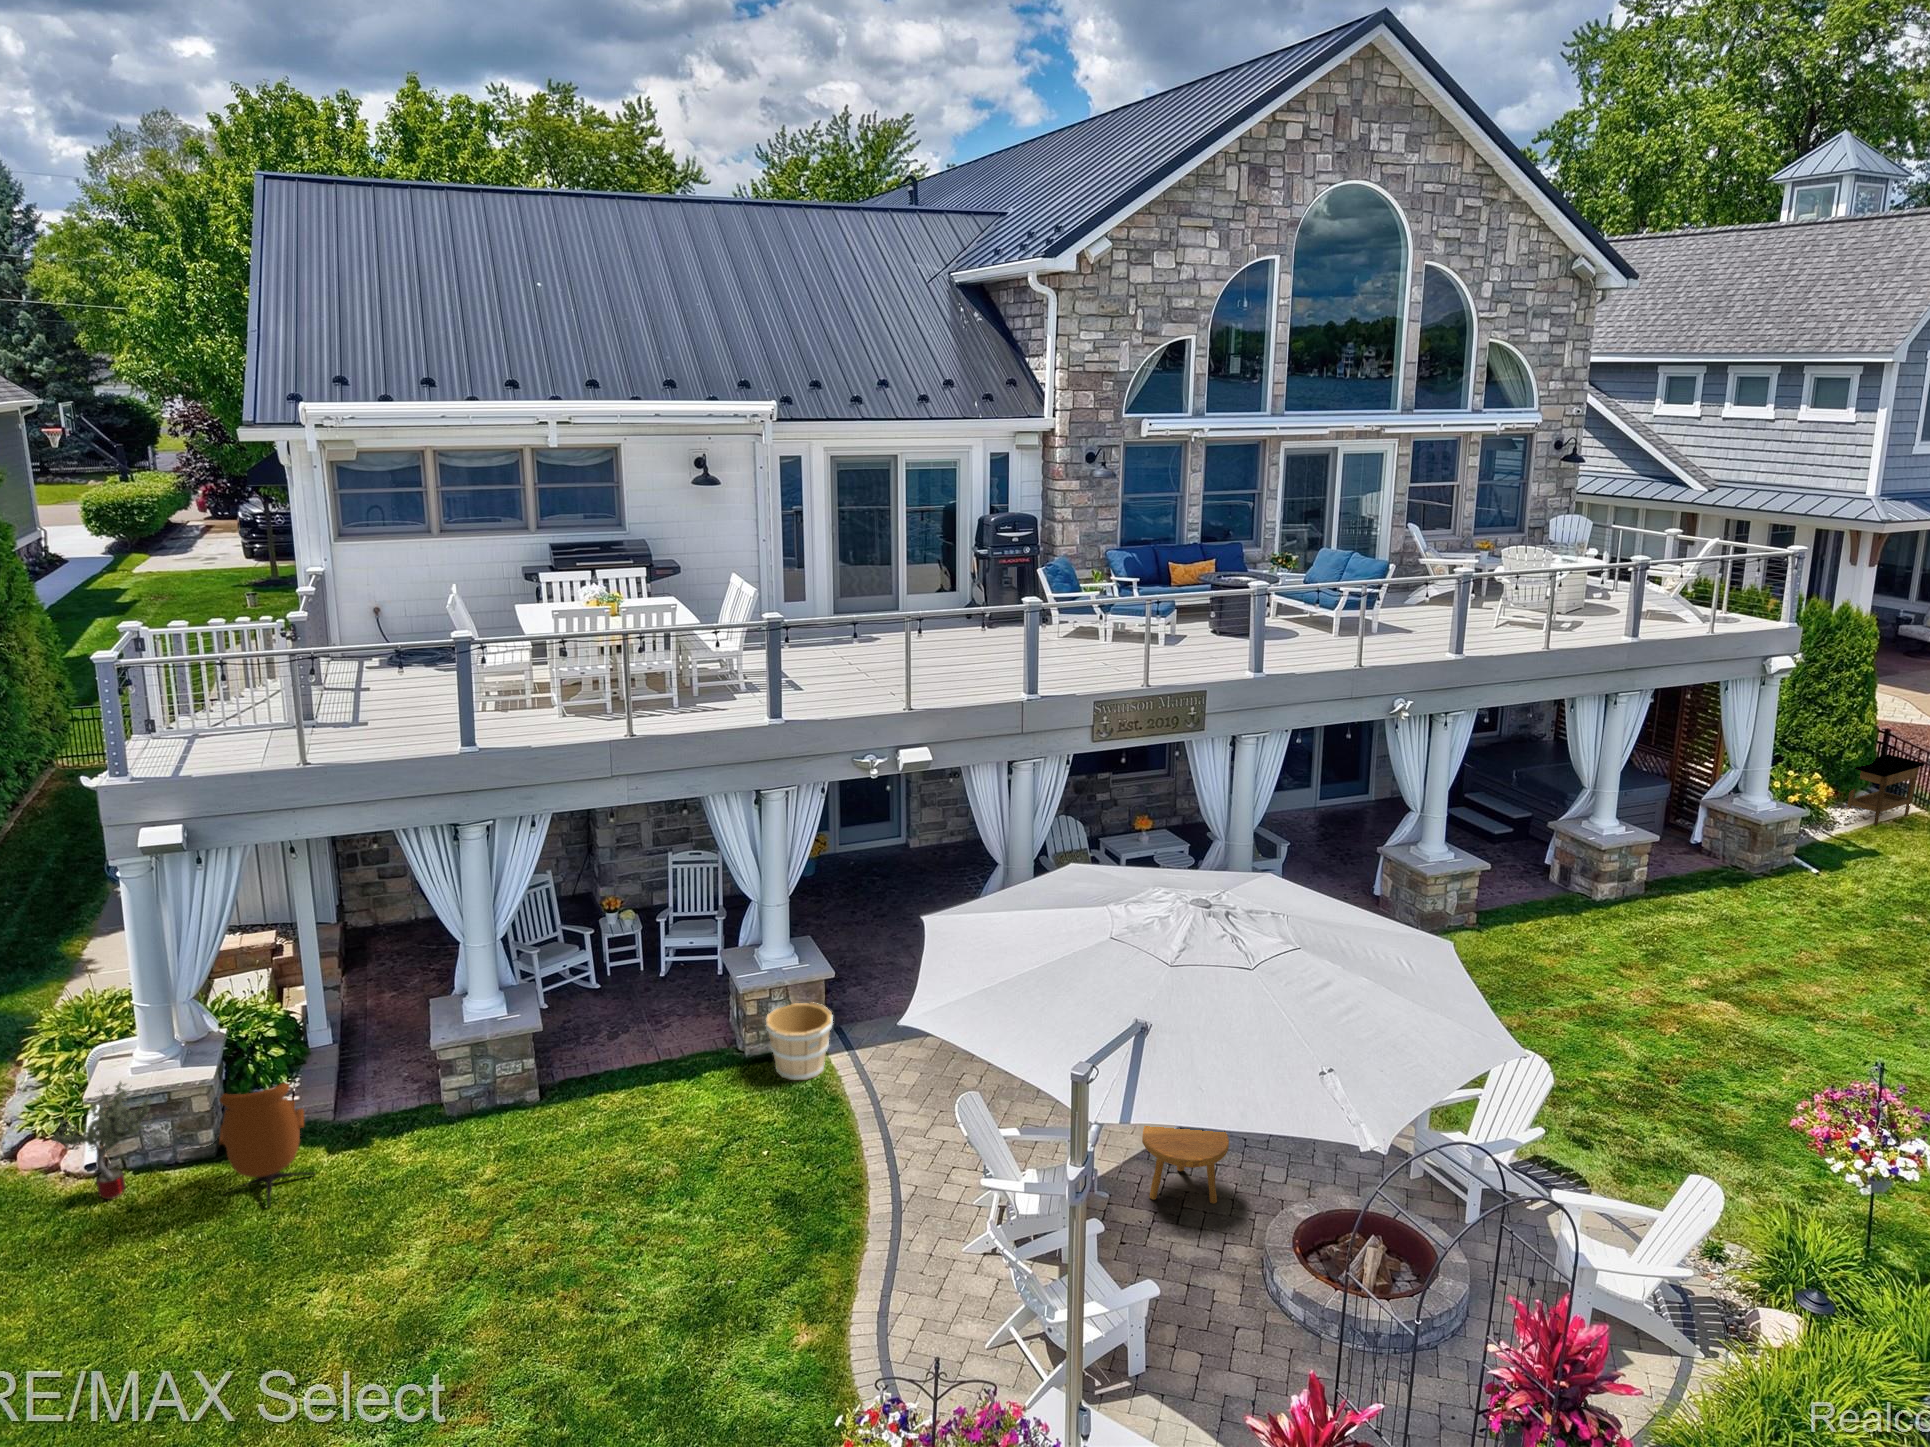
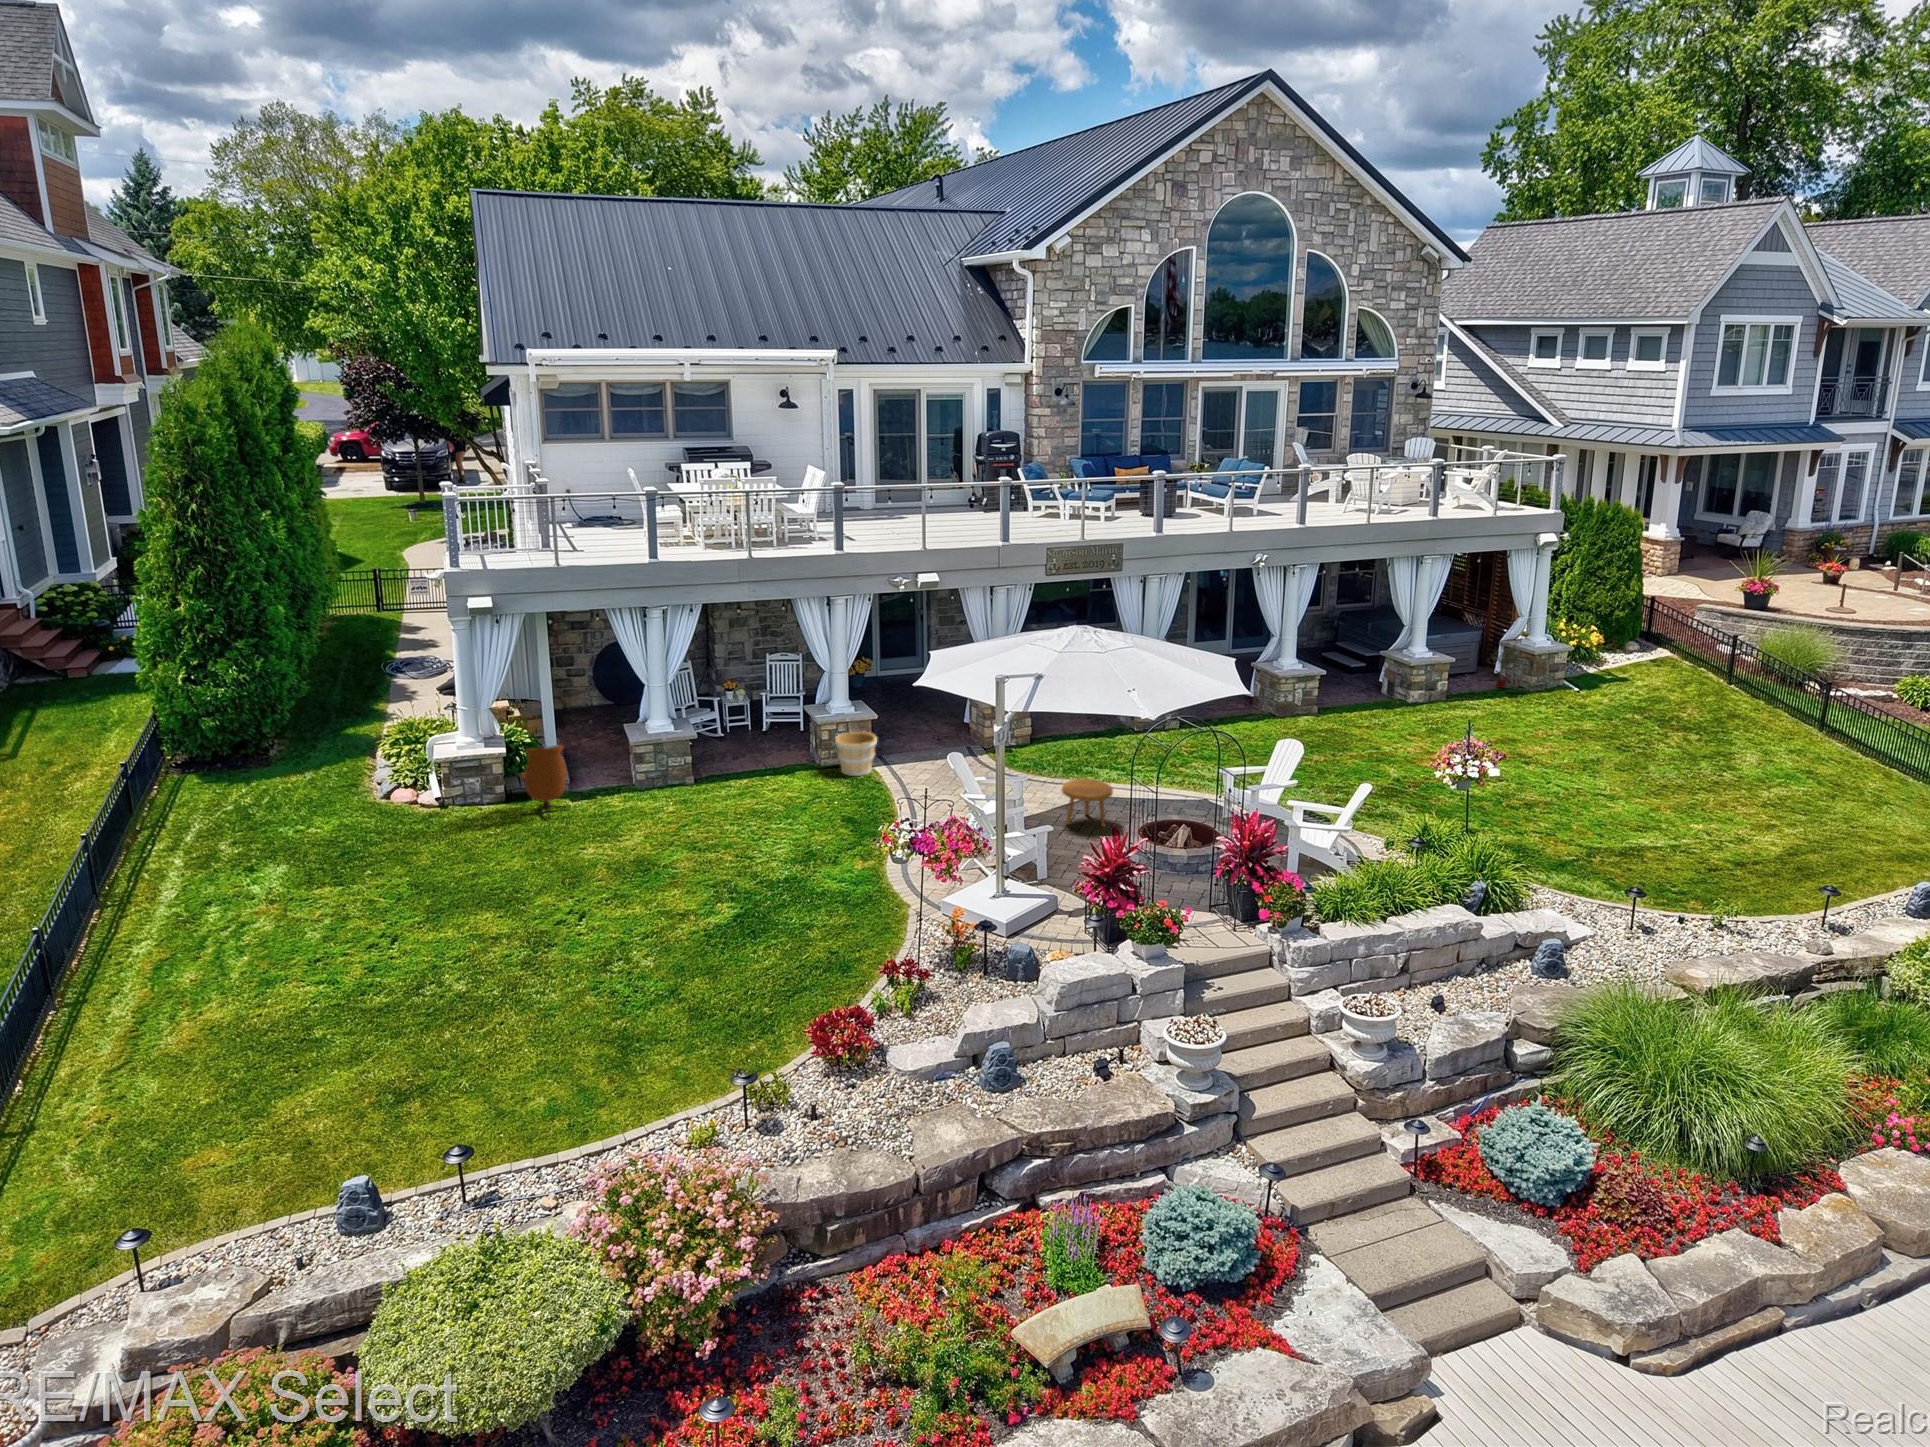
side table: present [1847,754,1925,826] -> none [1614,616,1673,665]
potted tree: present [54,1082,153,1199] -> present [1492,640,1523,688]

